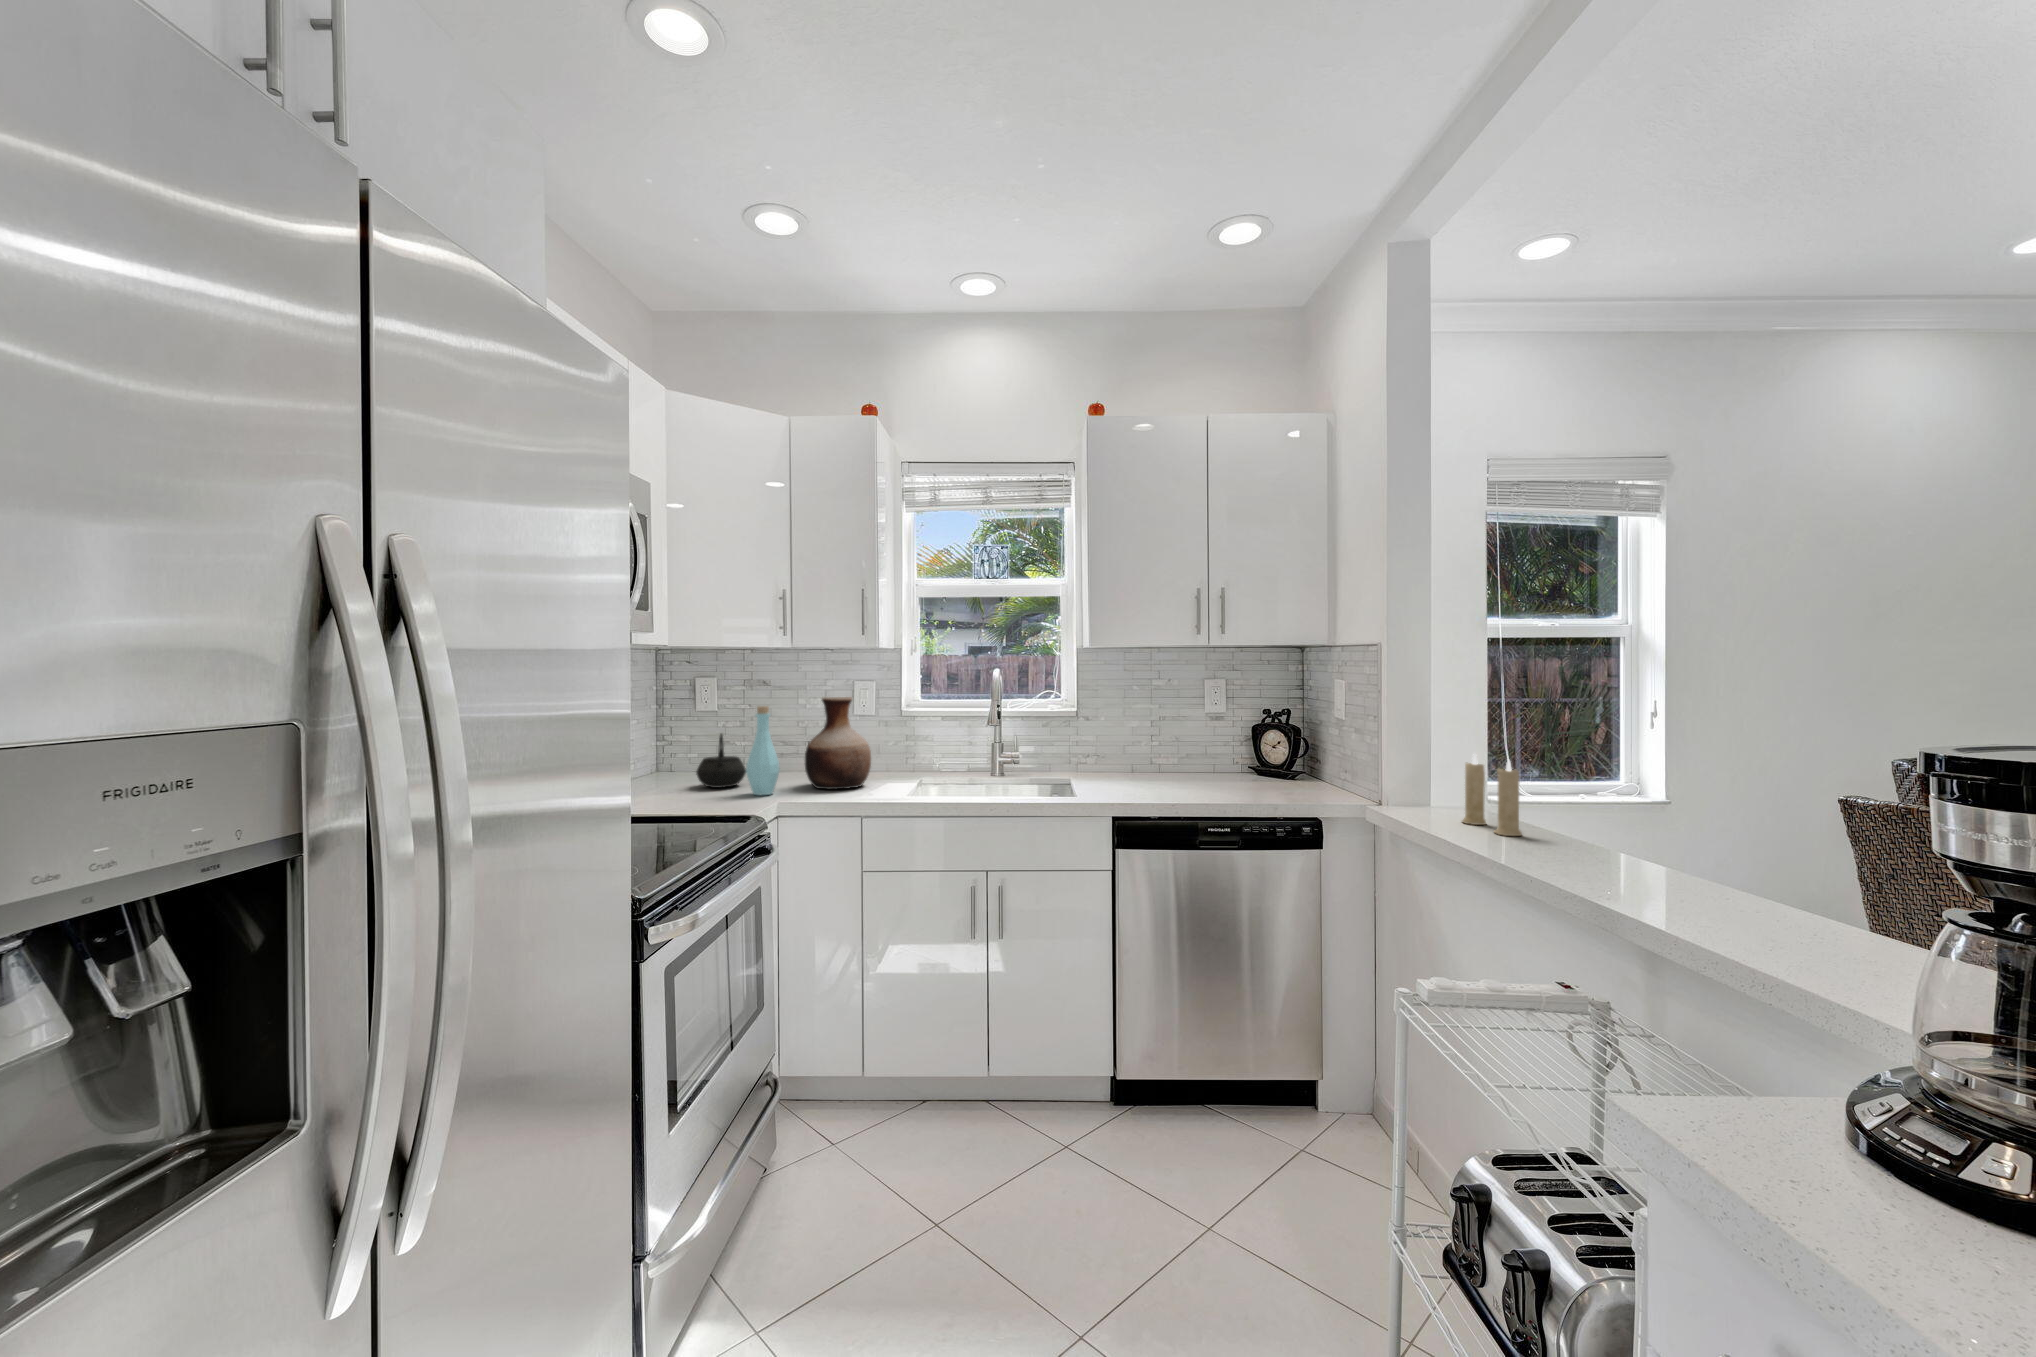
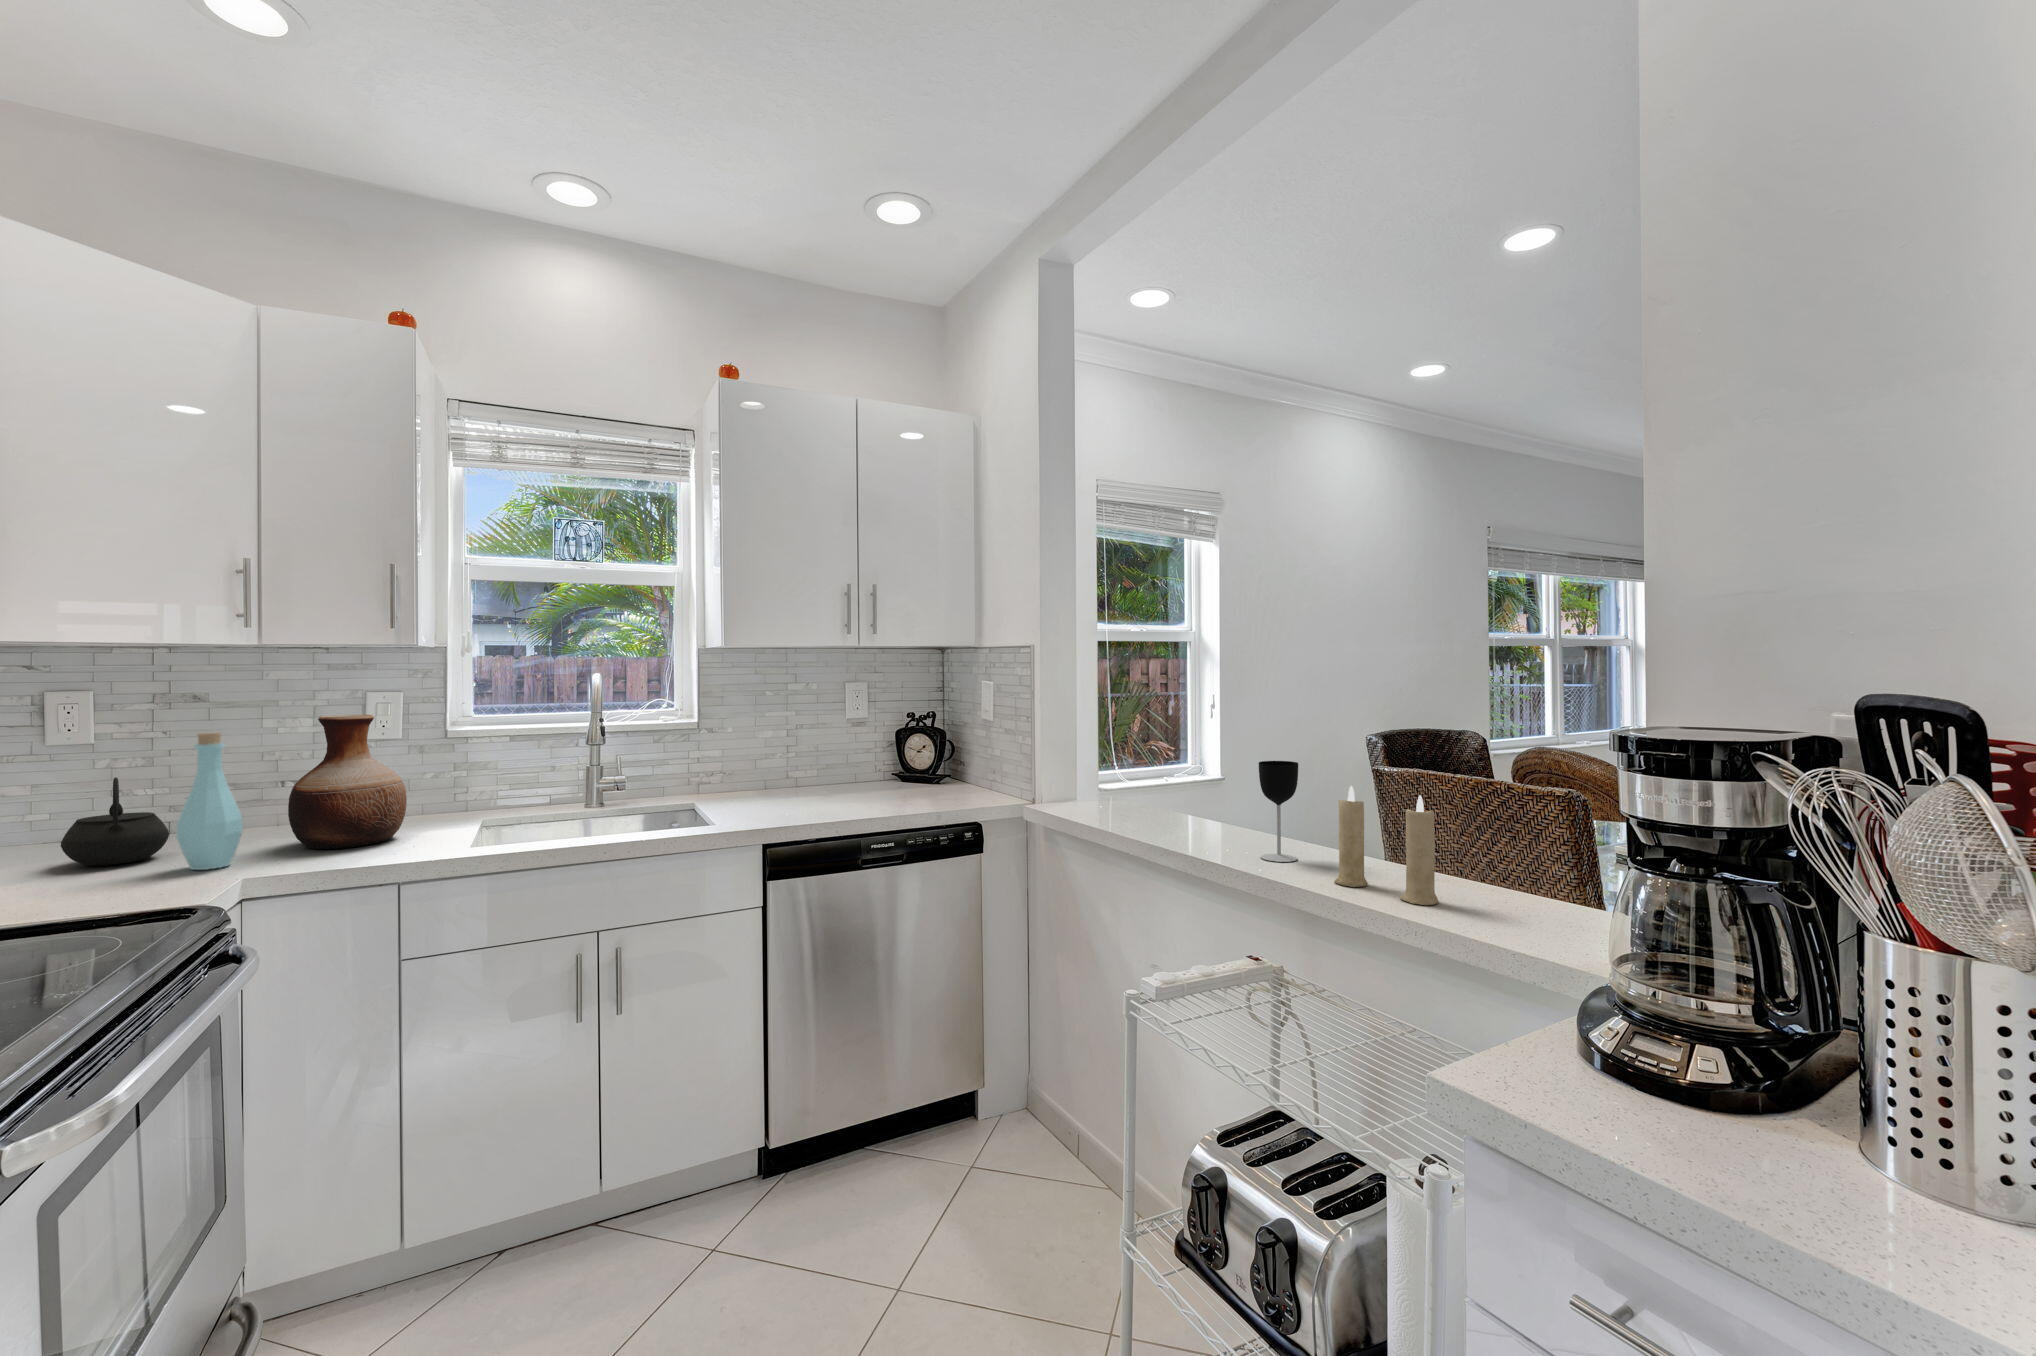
candle: present [1462,754,1522,836] -> present [1334,786,1439,905]
wine glass: none [1610,771,1666,888] -> present [1259,761,1298,862]

